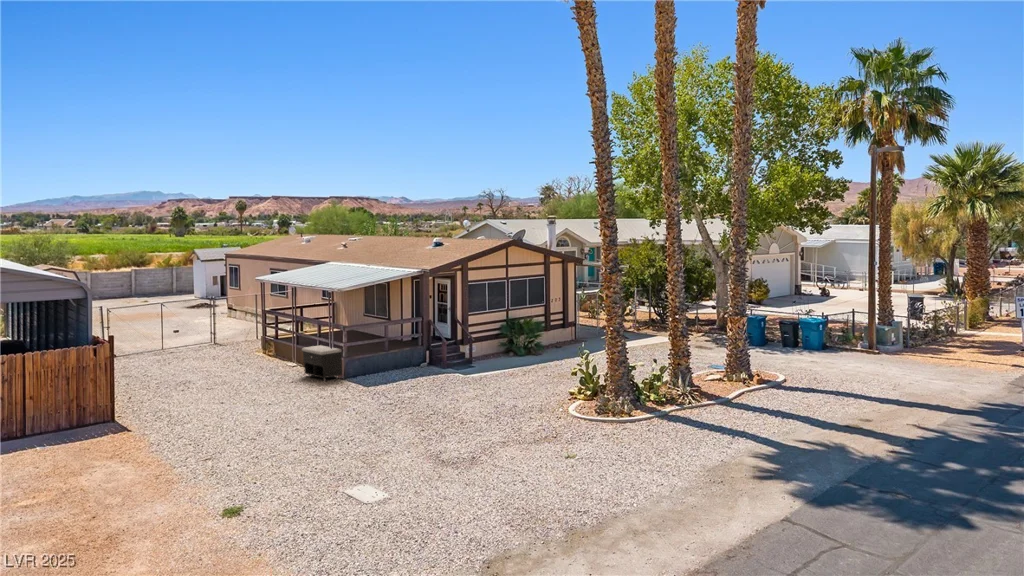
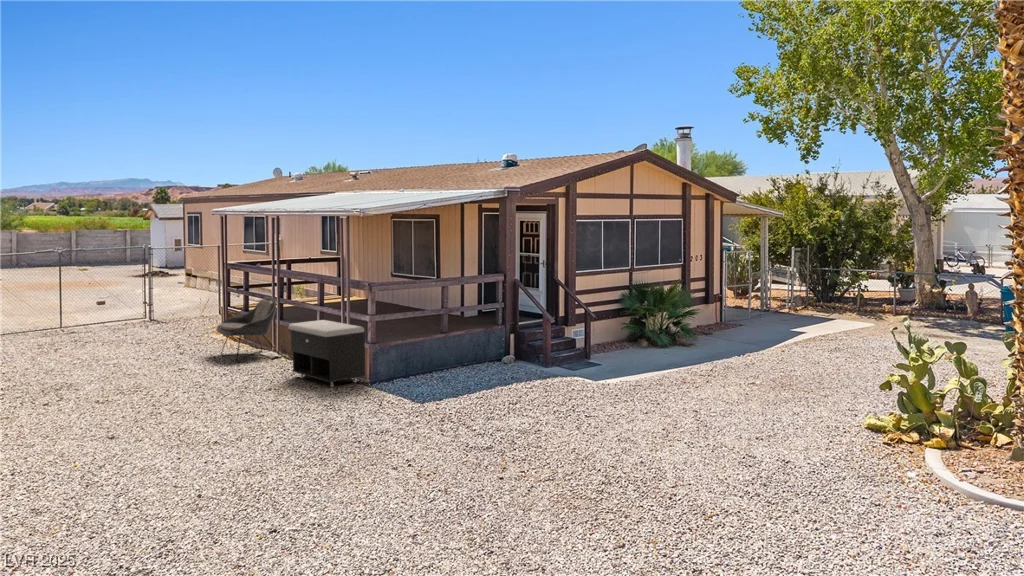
lounge chair: none [262,332,297,369] -> present [216,297,279,363]

